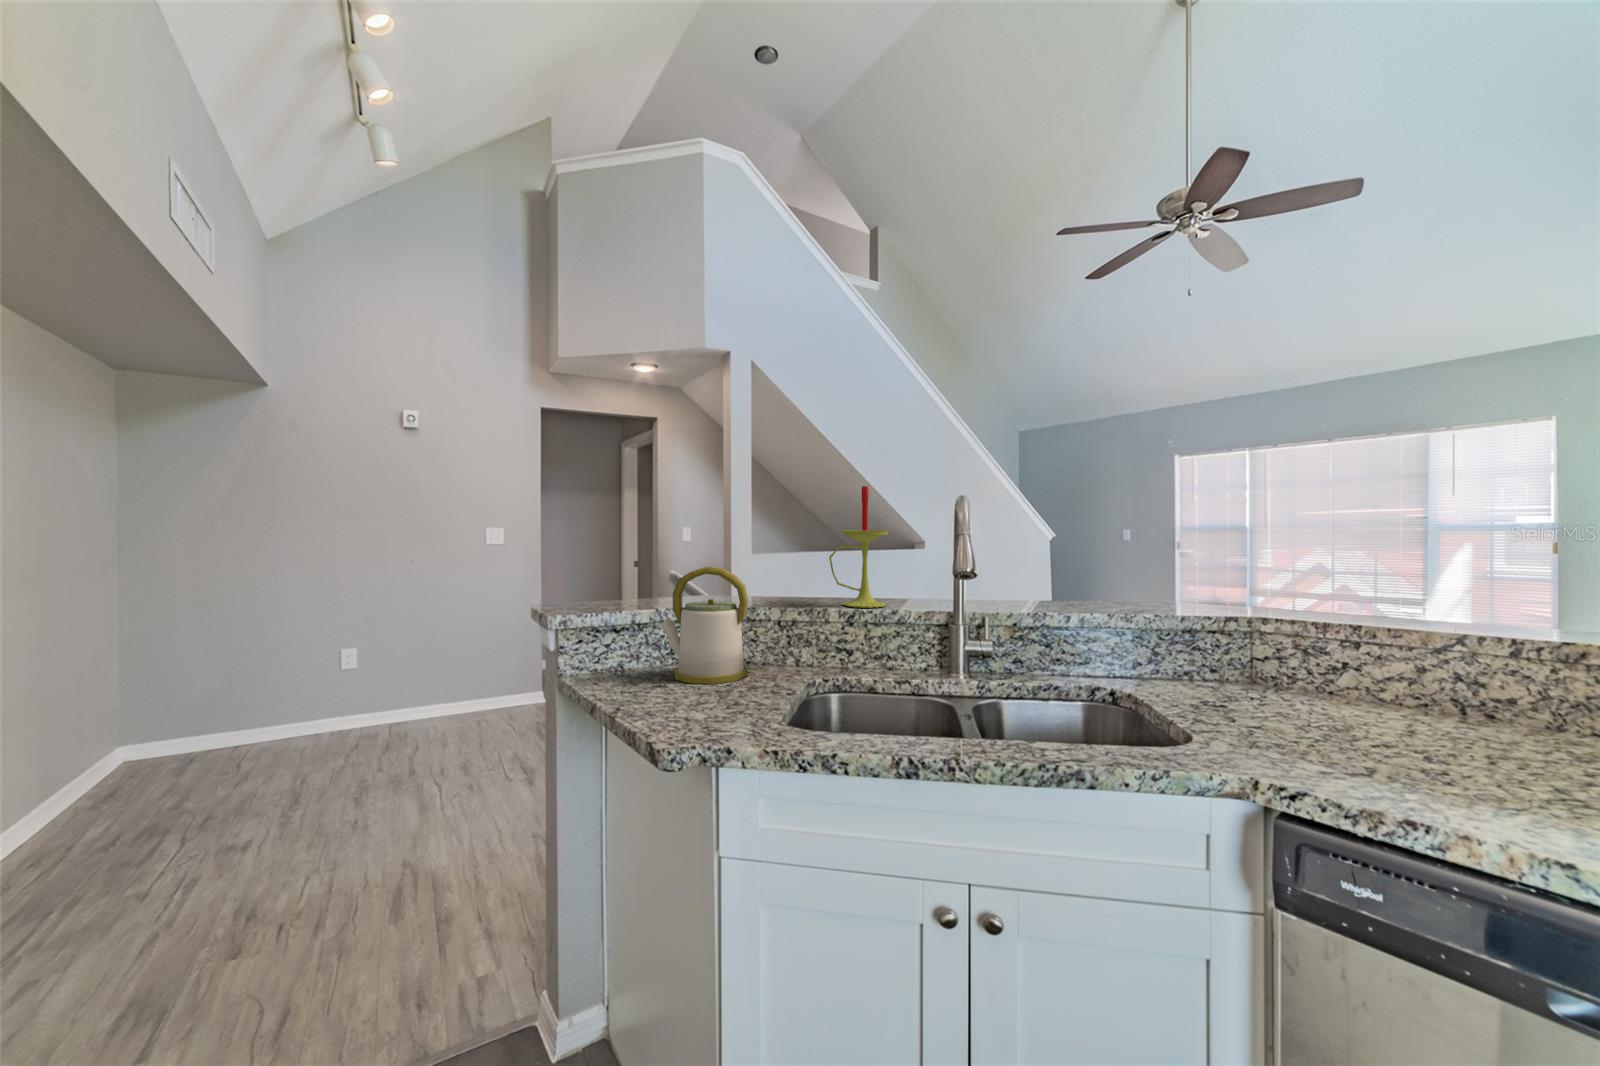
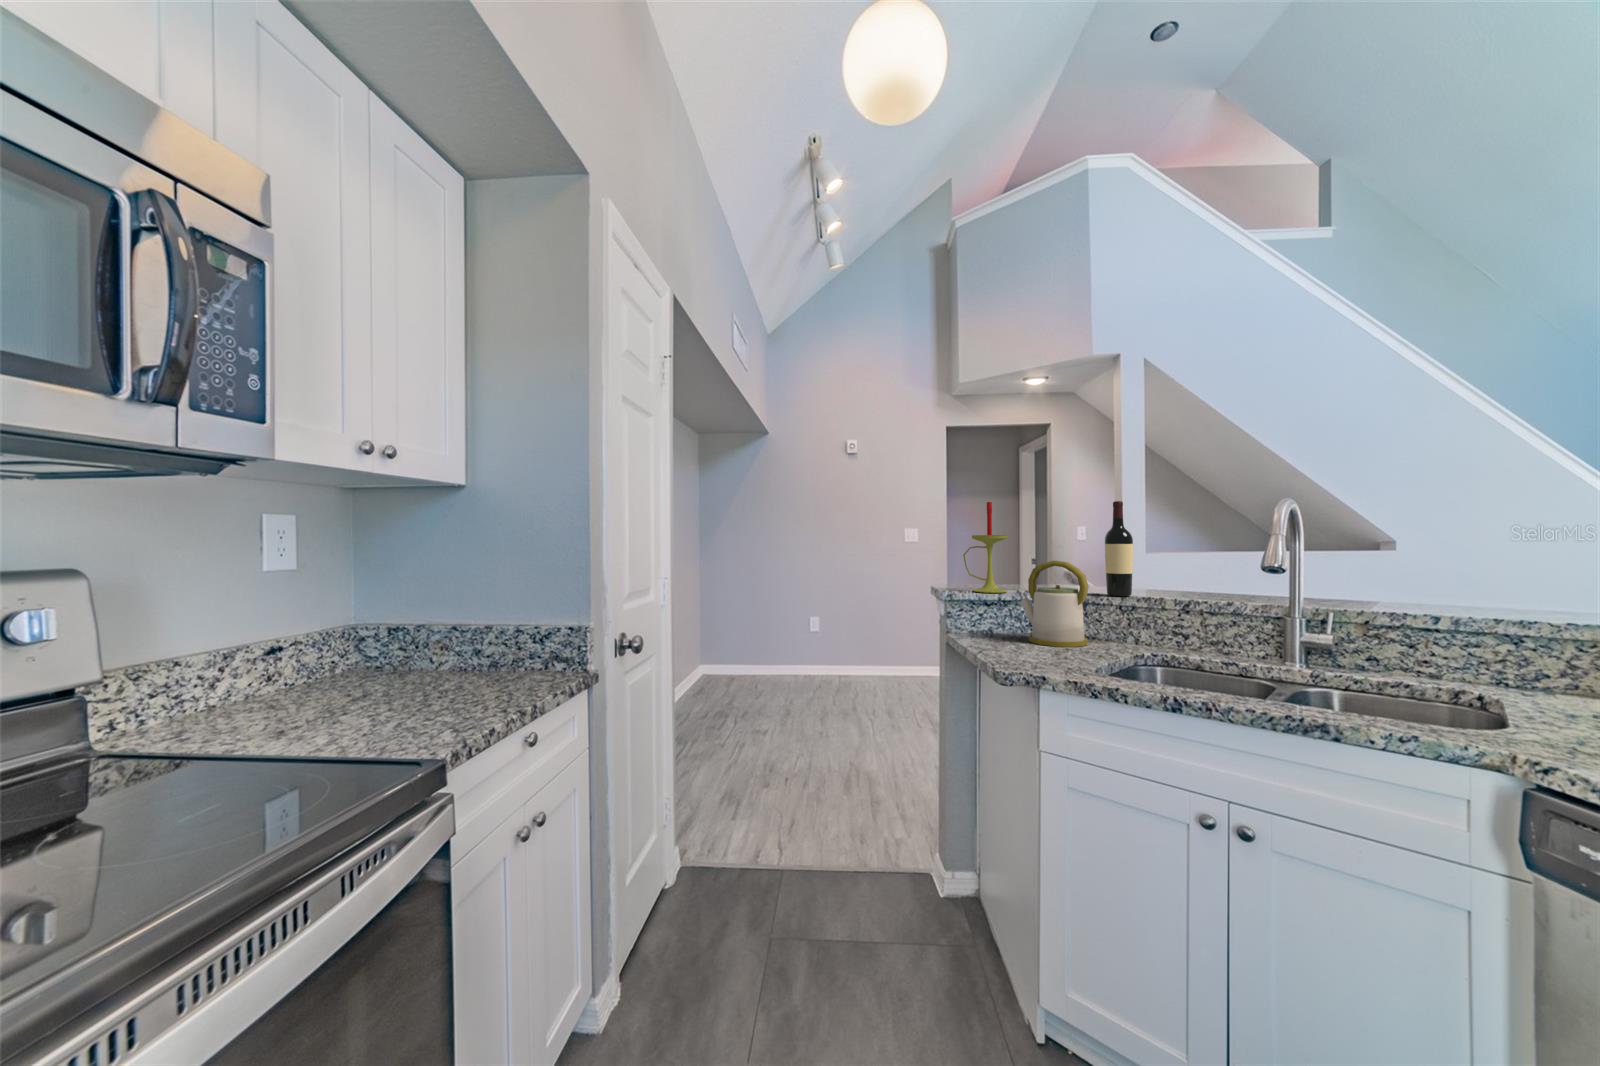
candle: present [829,486,888,608] -> present [963,502,1008,593]
wine bottle: none [757,490,788,608] -> present [1105,501,1133,596]

